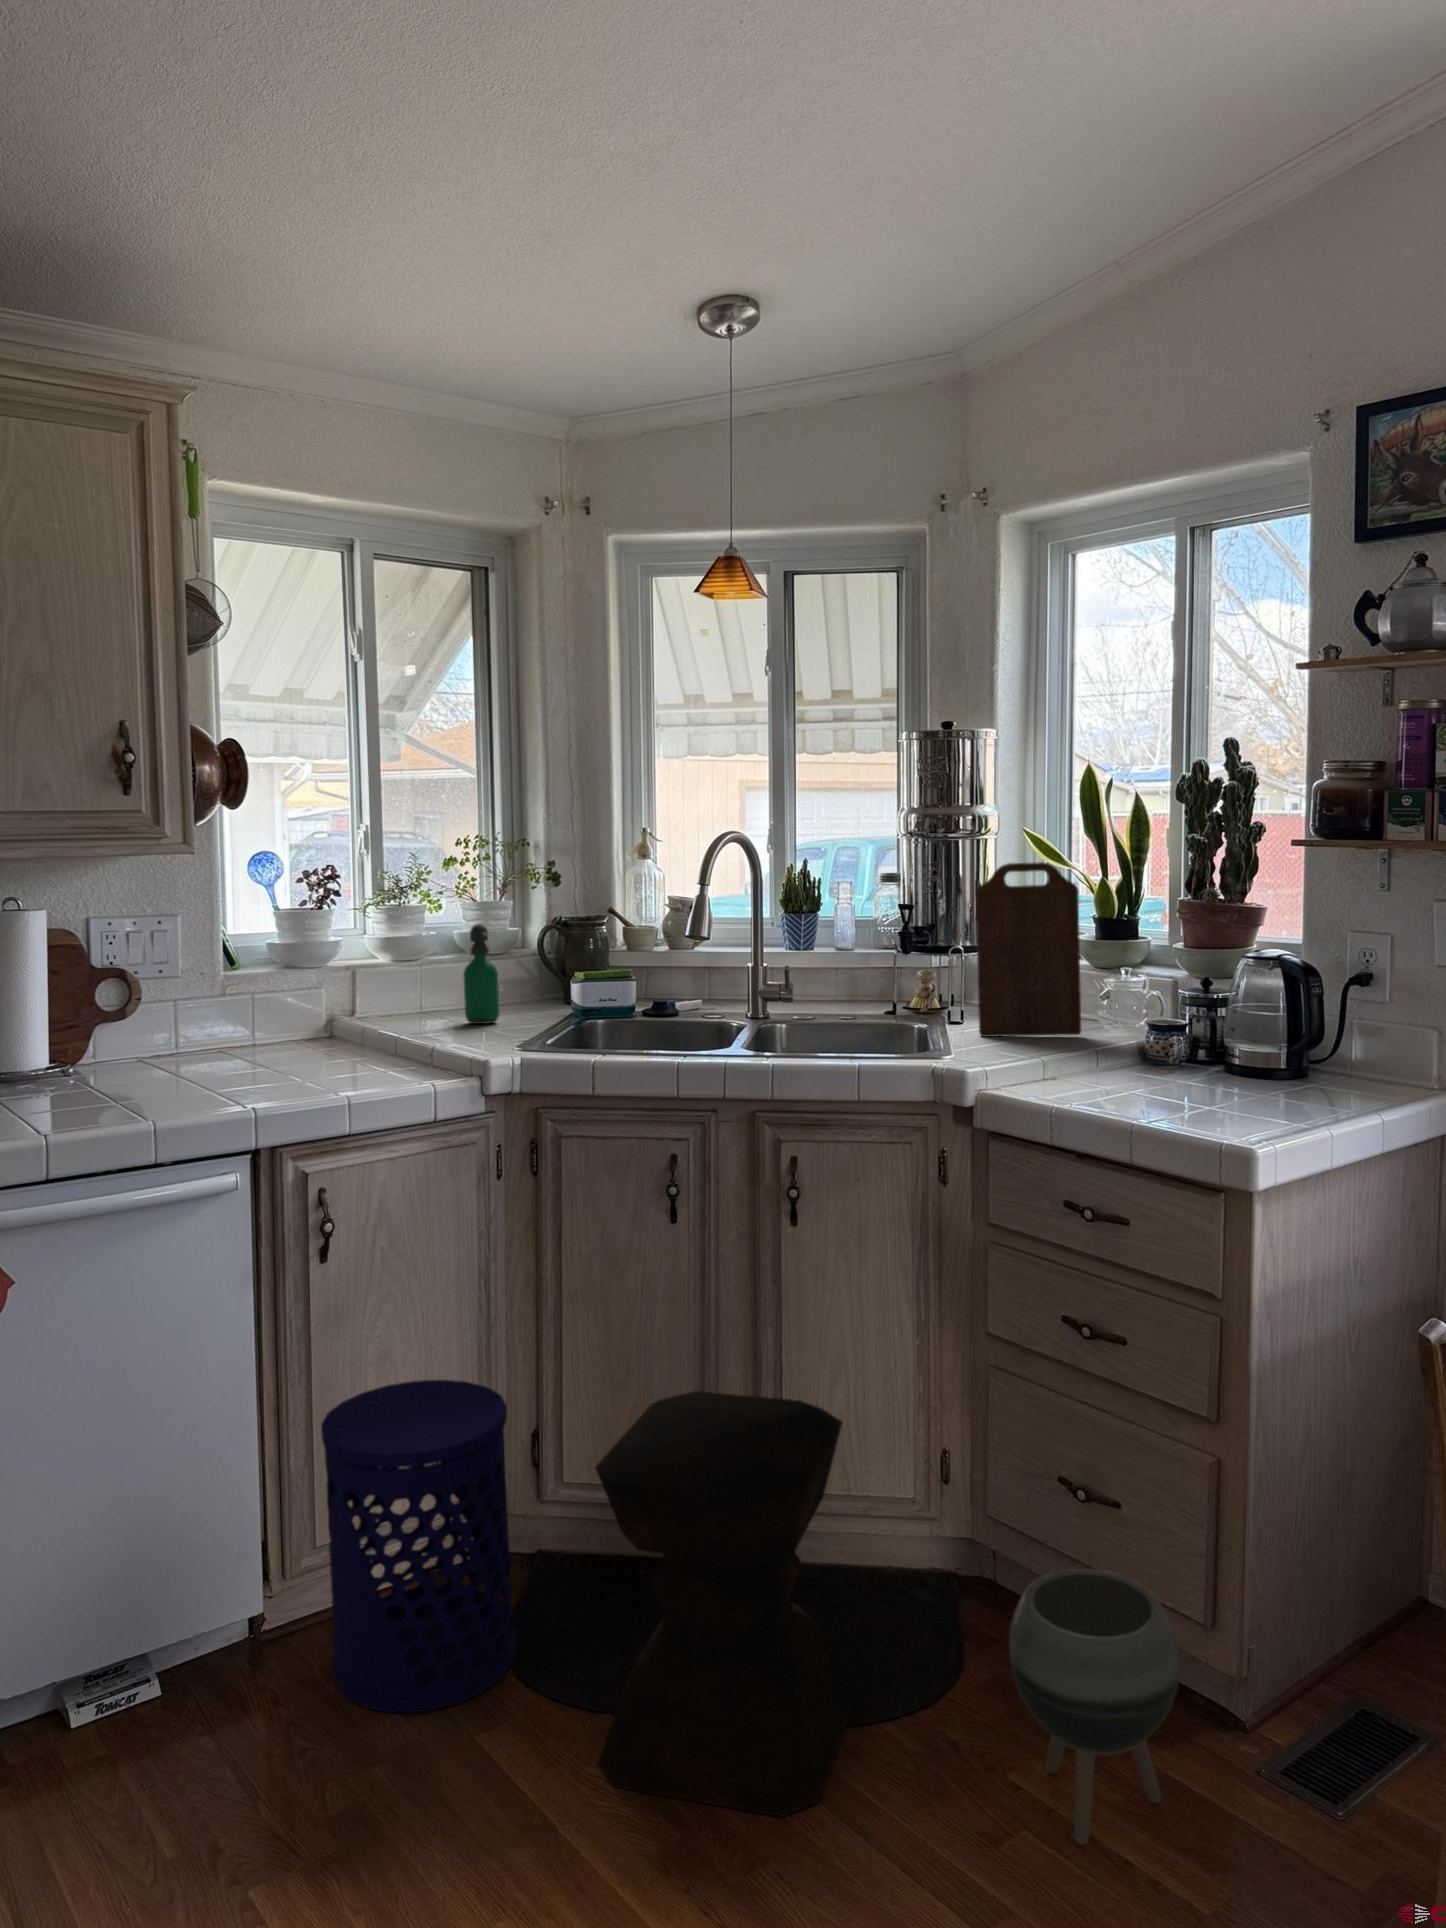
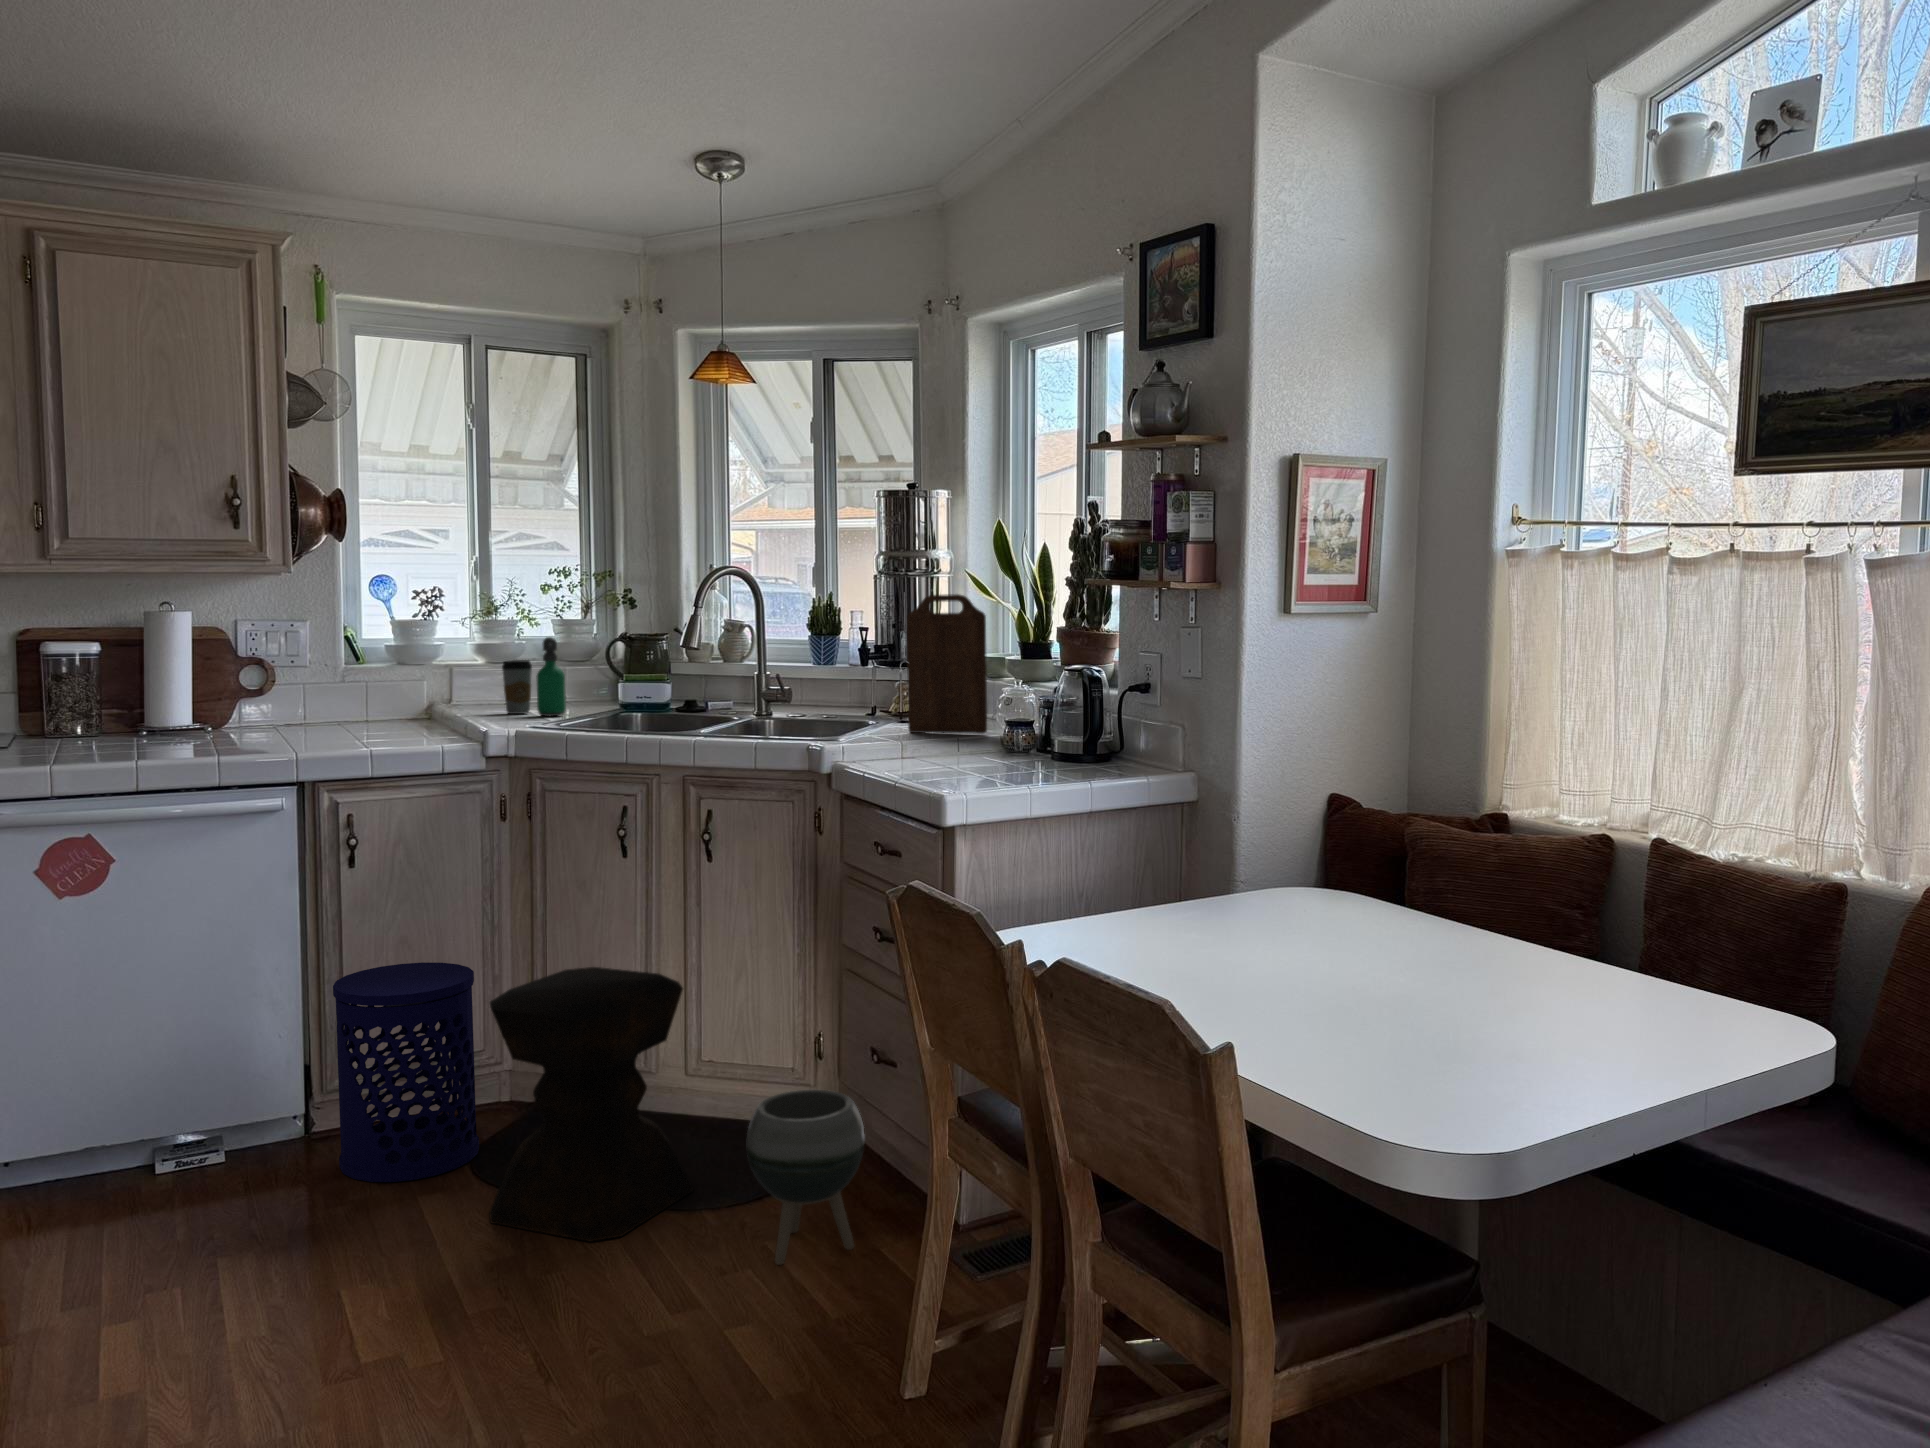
coffee cup: none [411,953,448,1021] -> present [502,660,532,714]

